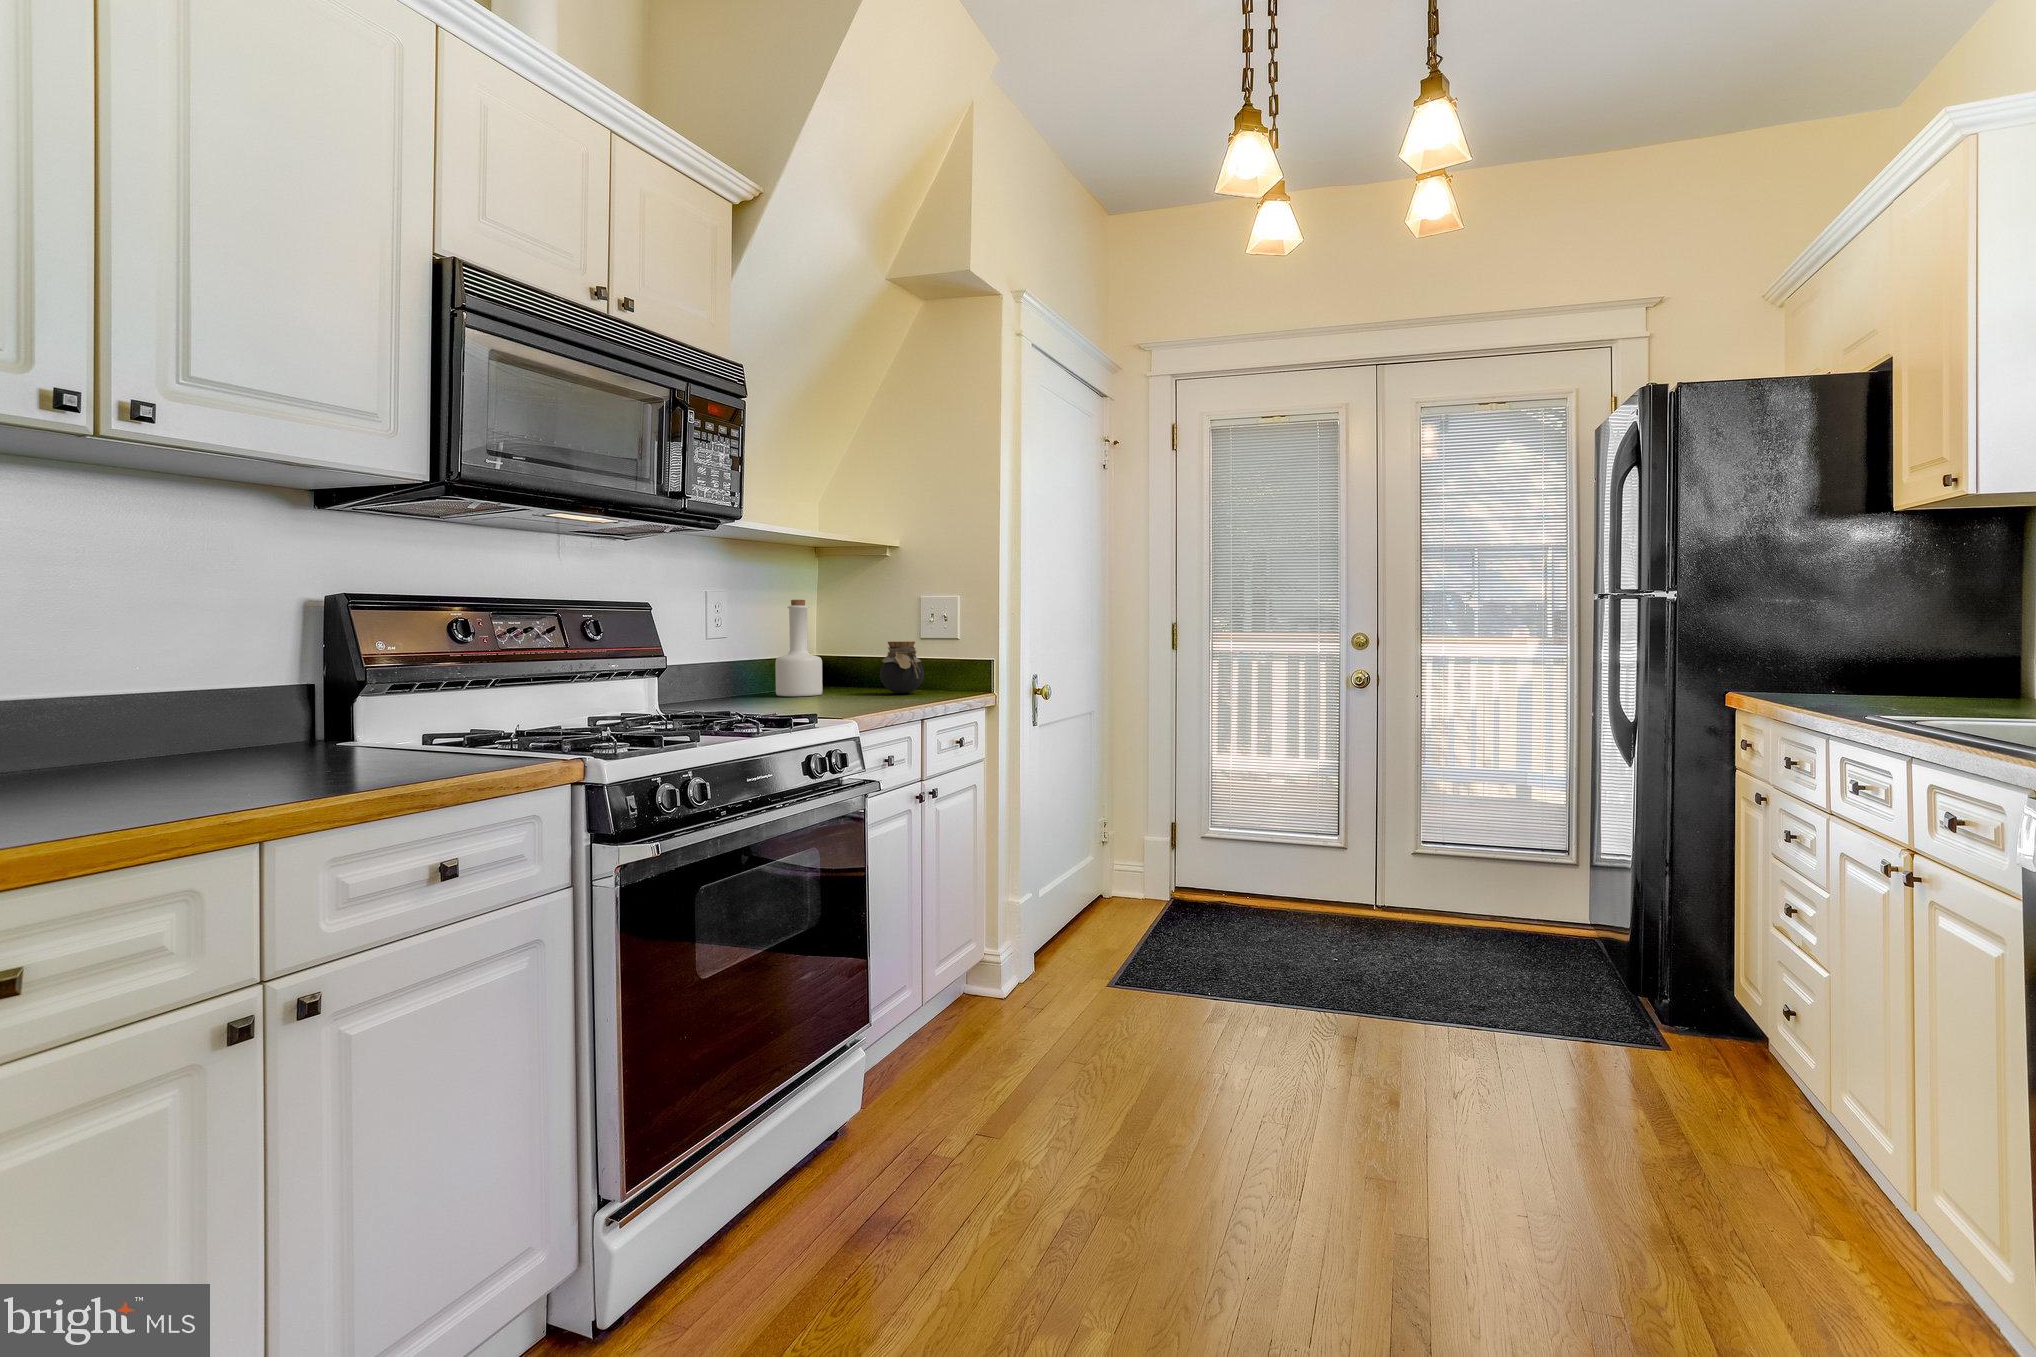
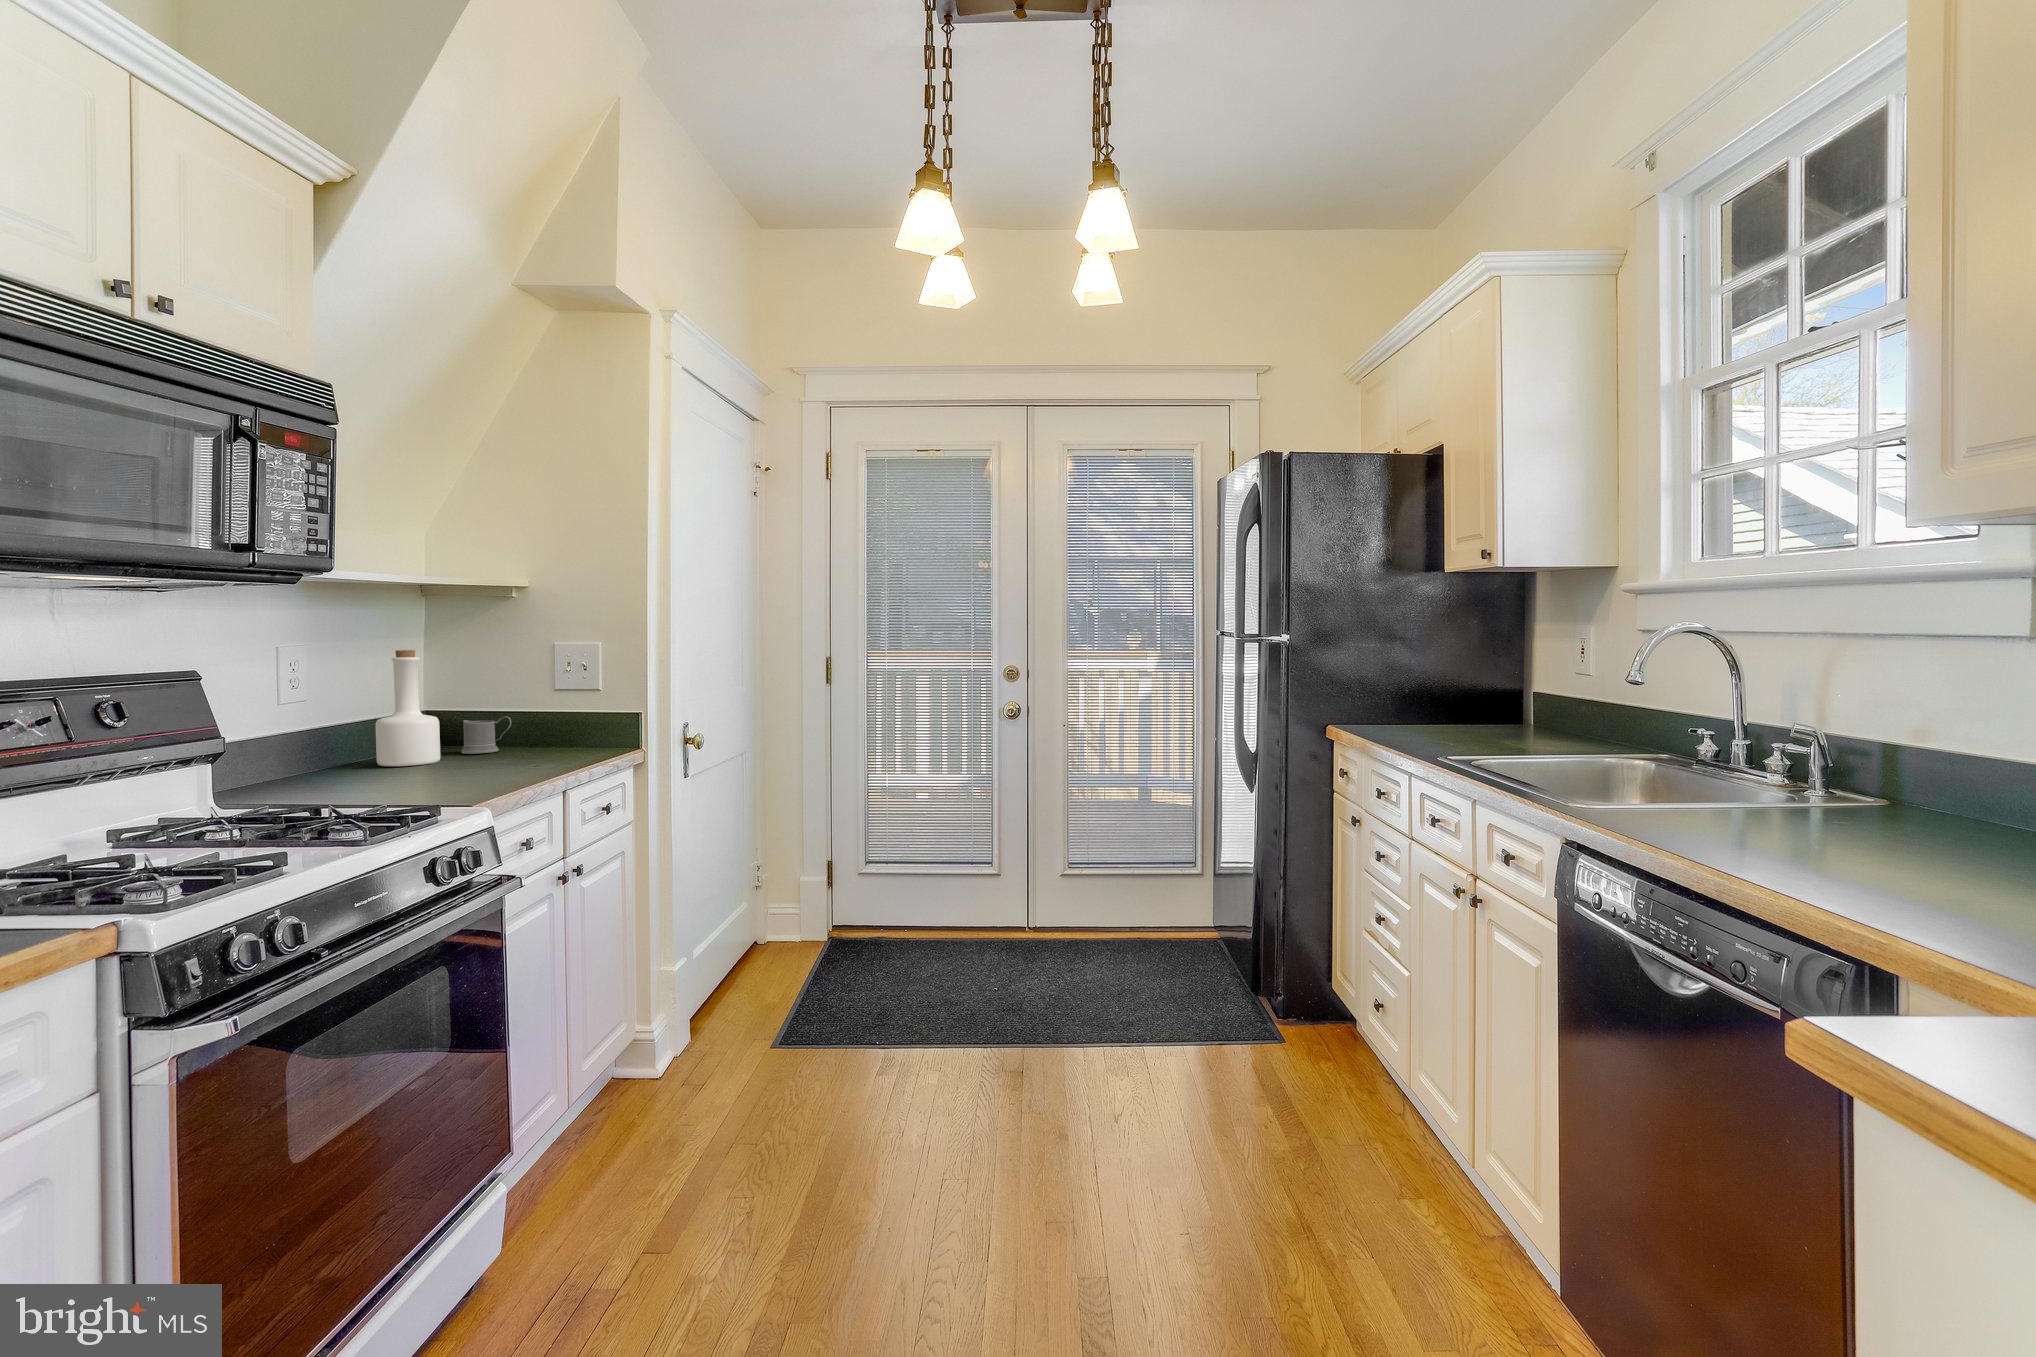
jar: present [880,642,924,694] -> none [516,697,571,757]
mug: none [839,661,878,691] -> present [461,716,511,754]

